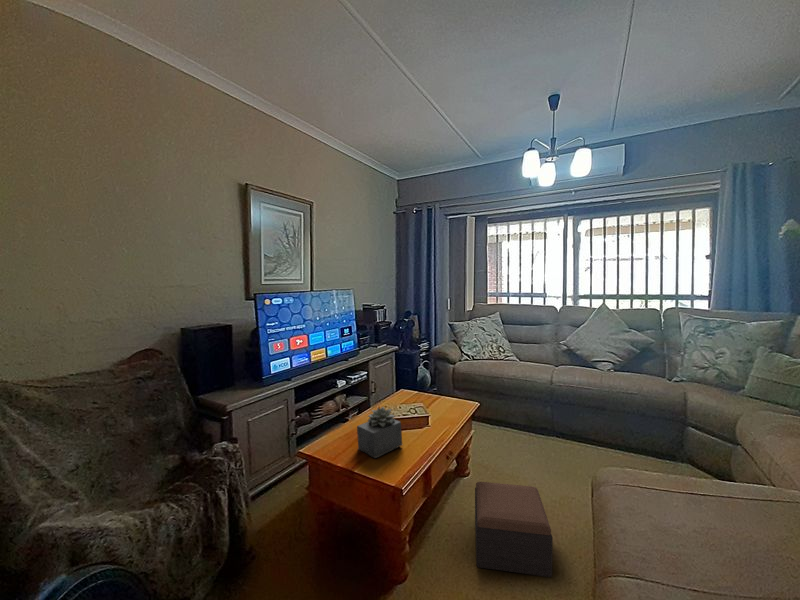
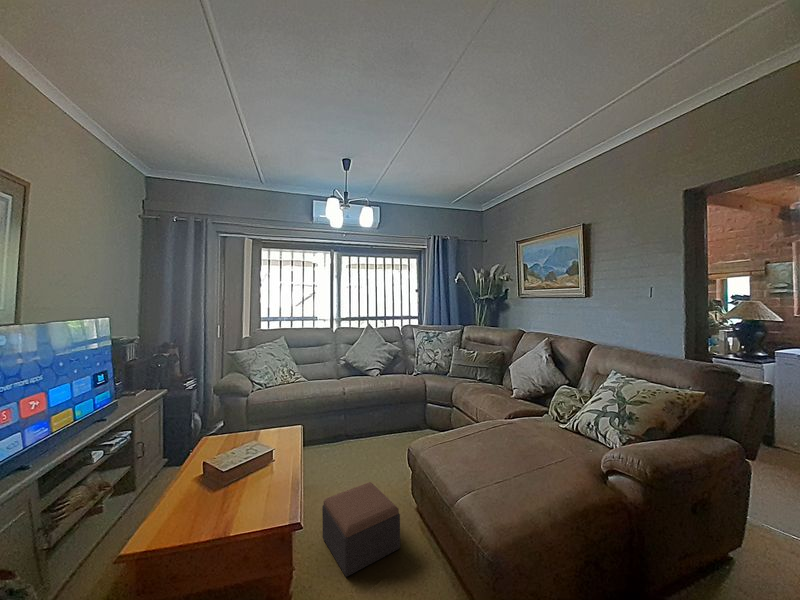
succulent plant: present [357,407,402,458] -> none [208,455,263,519]

